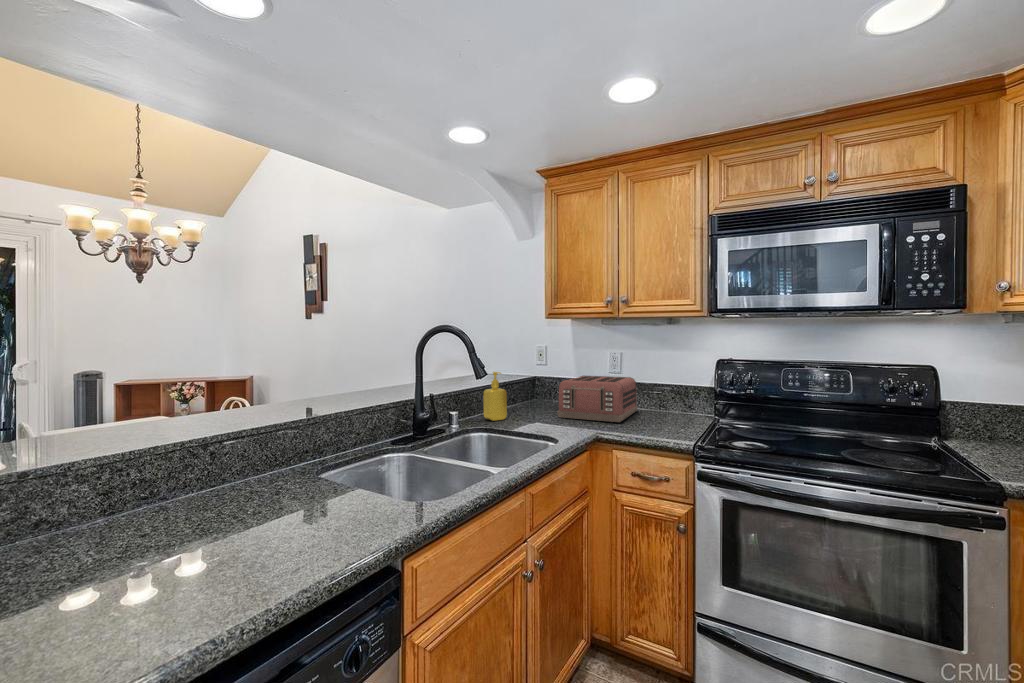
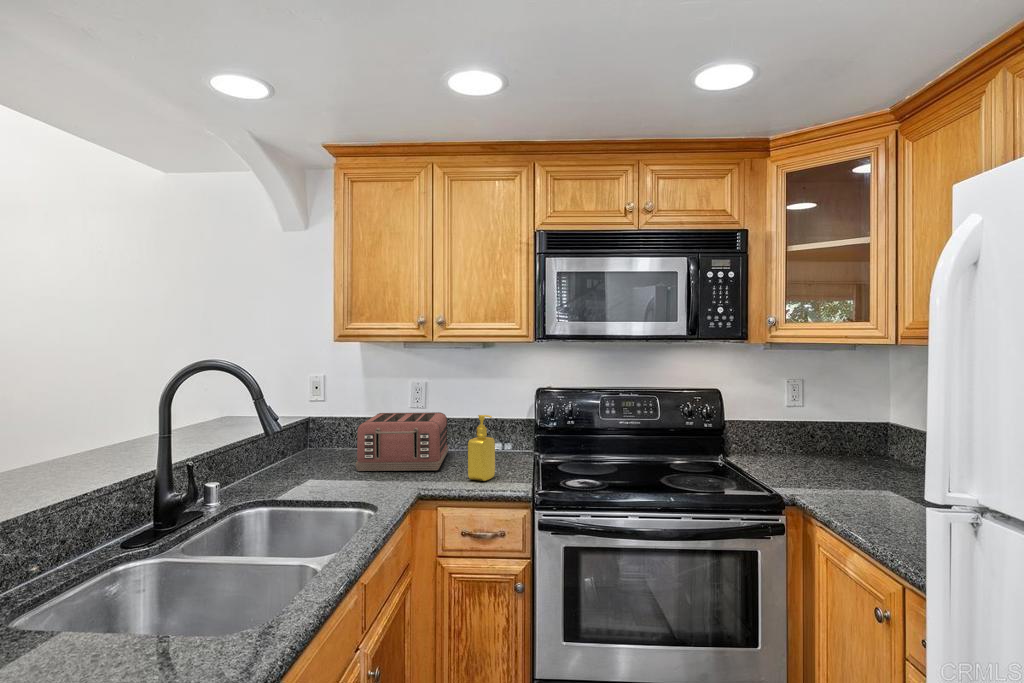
soap dispenser: present [483,372,507,421] -> present [468,415,495,481]

